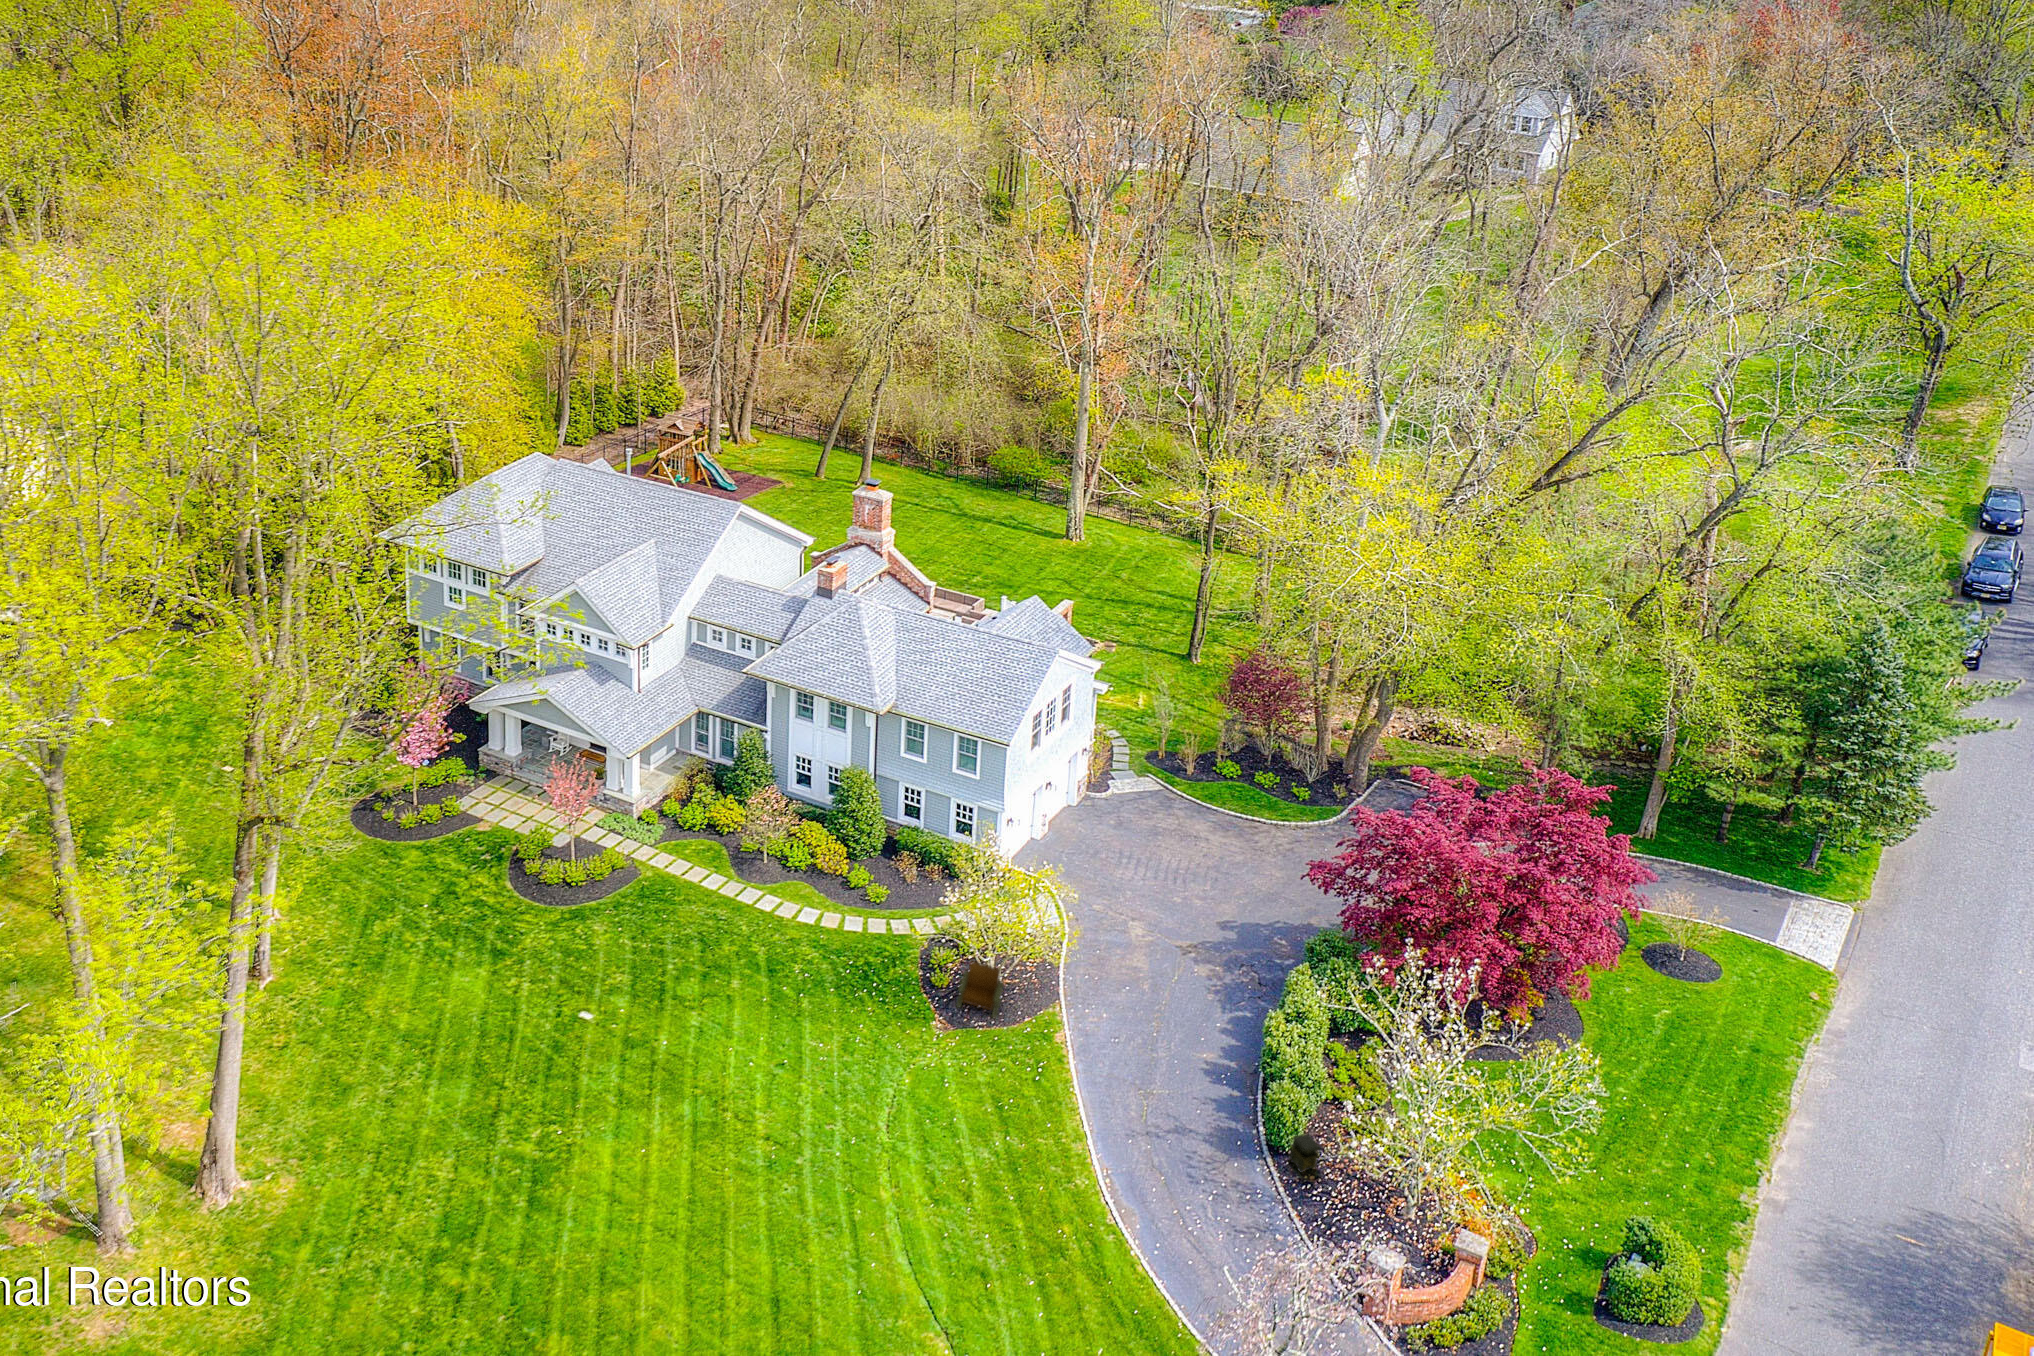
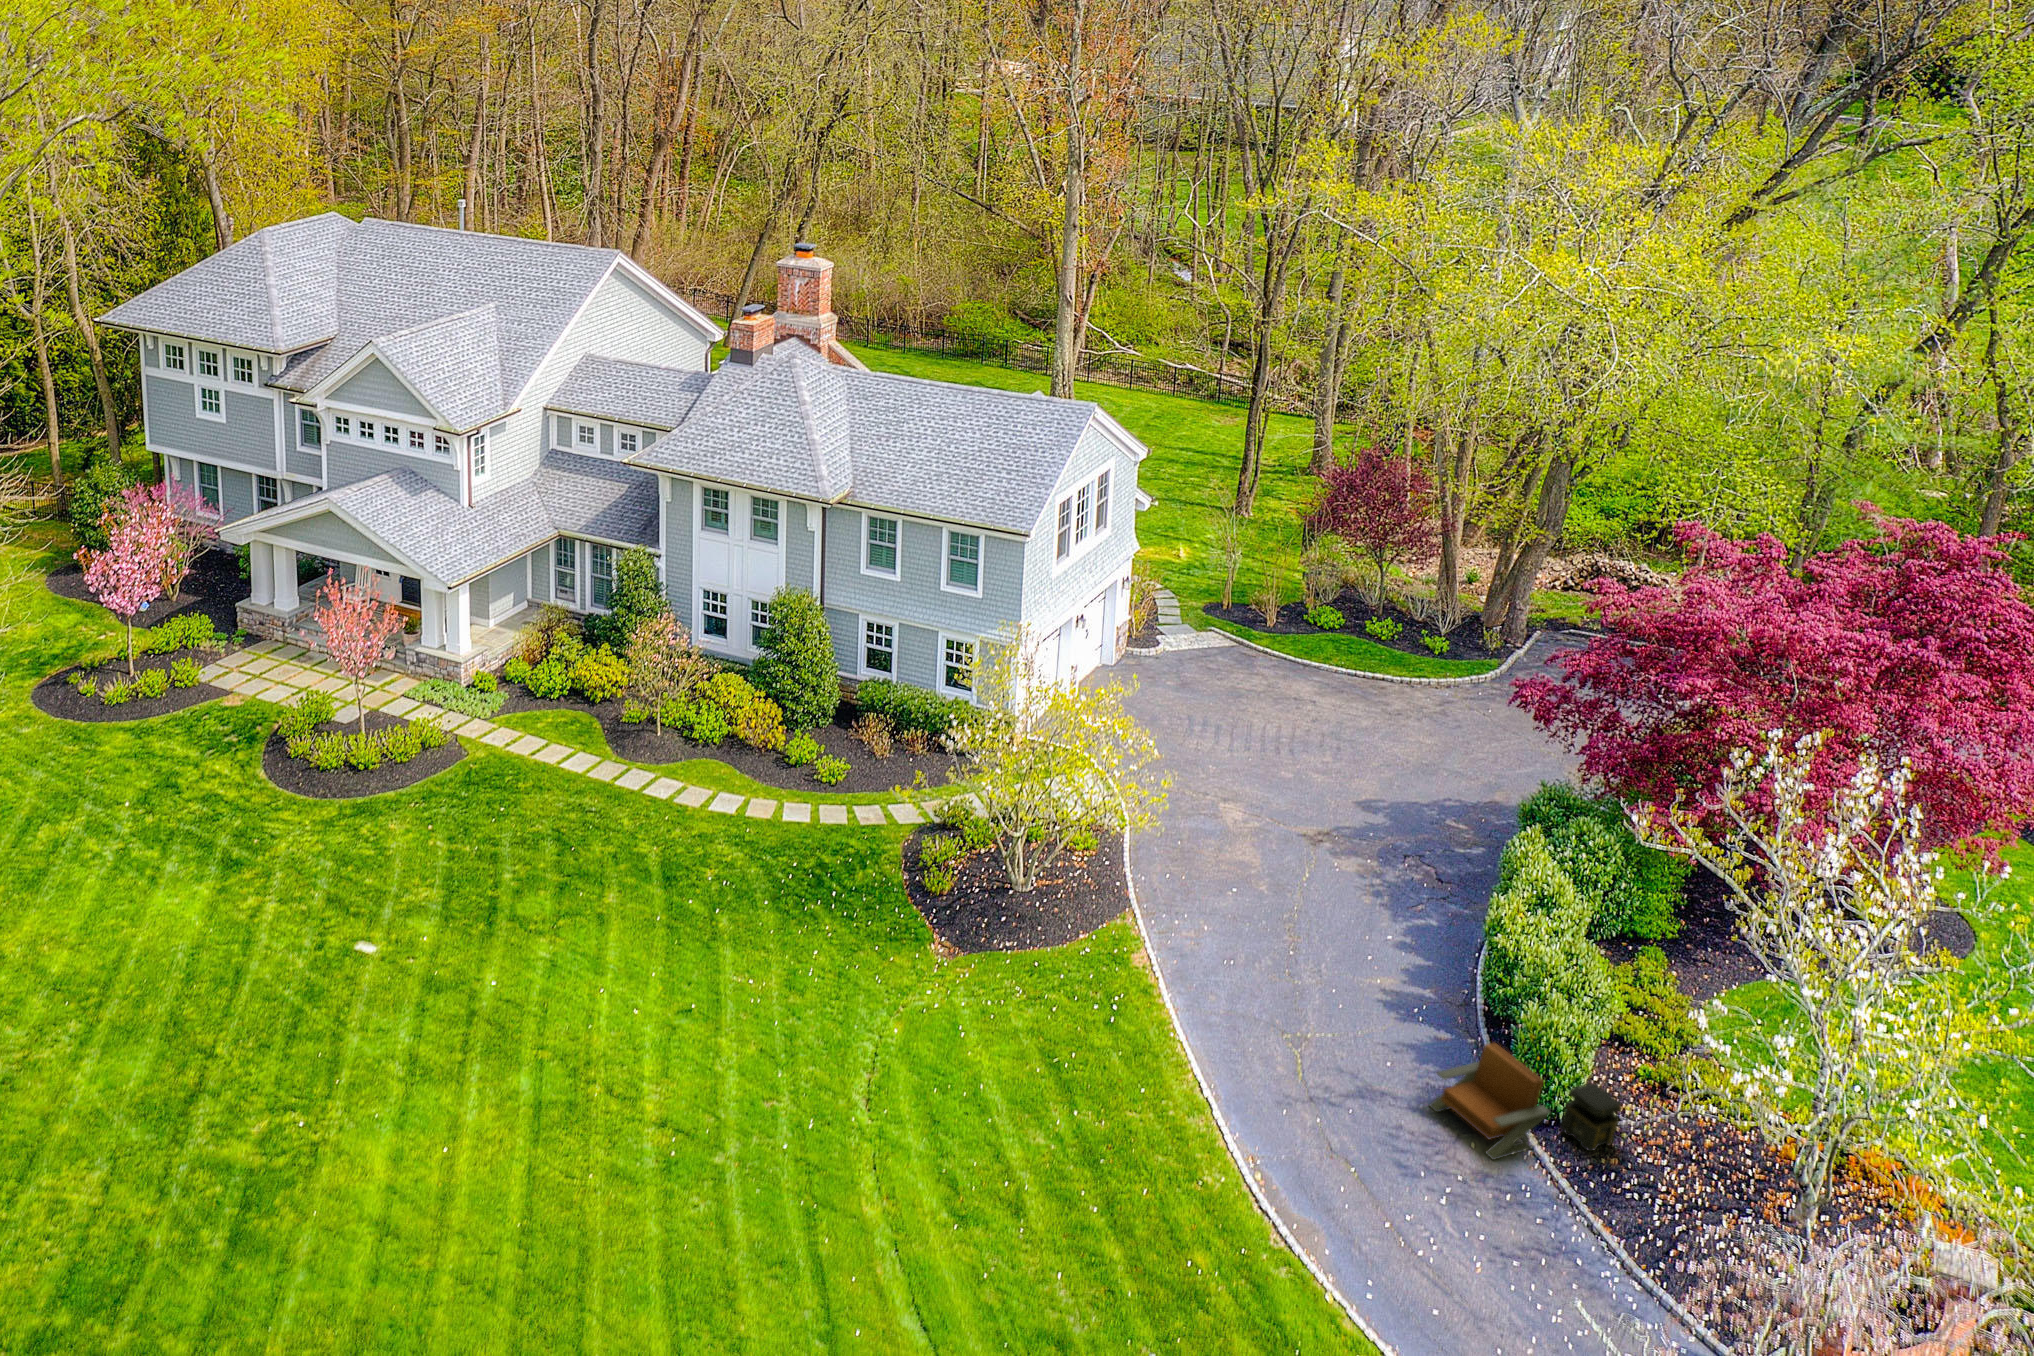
lounge chair: present [956,961,1004,1018] -> present [1430,1043,1550,1160]

